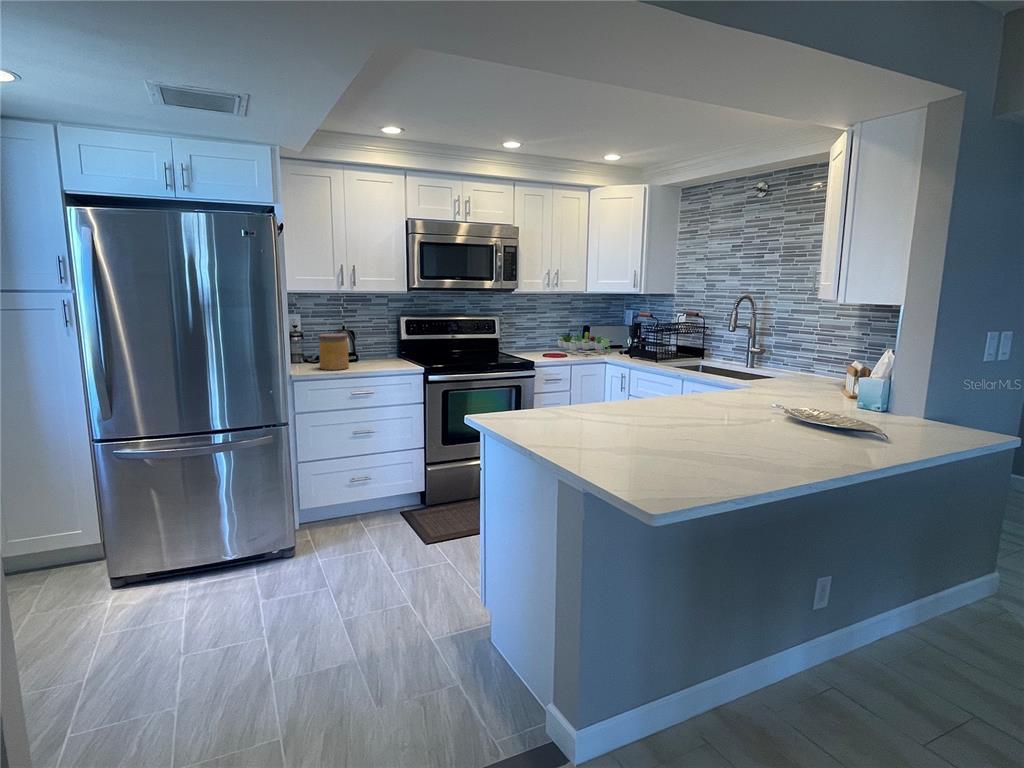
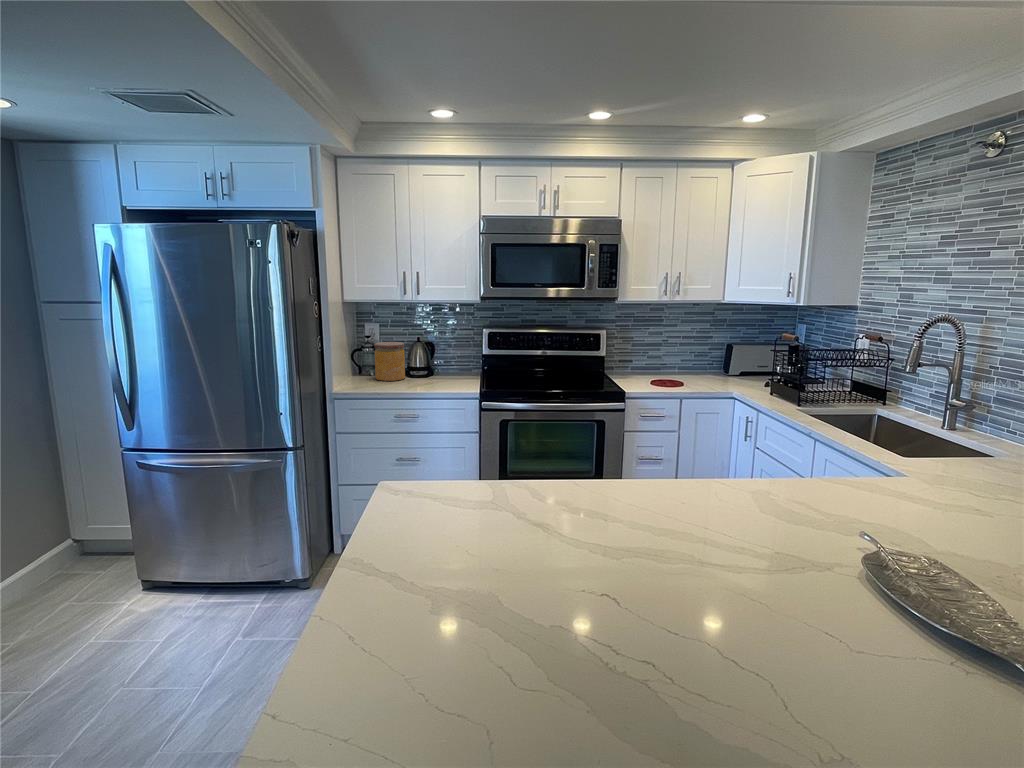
succulent plant: present [558,331,610,353] -> none [682,348,751,383]

